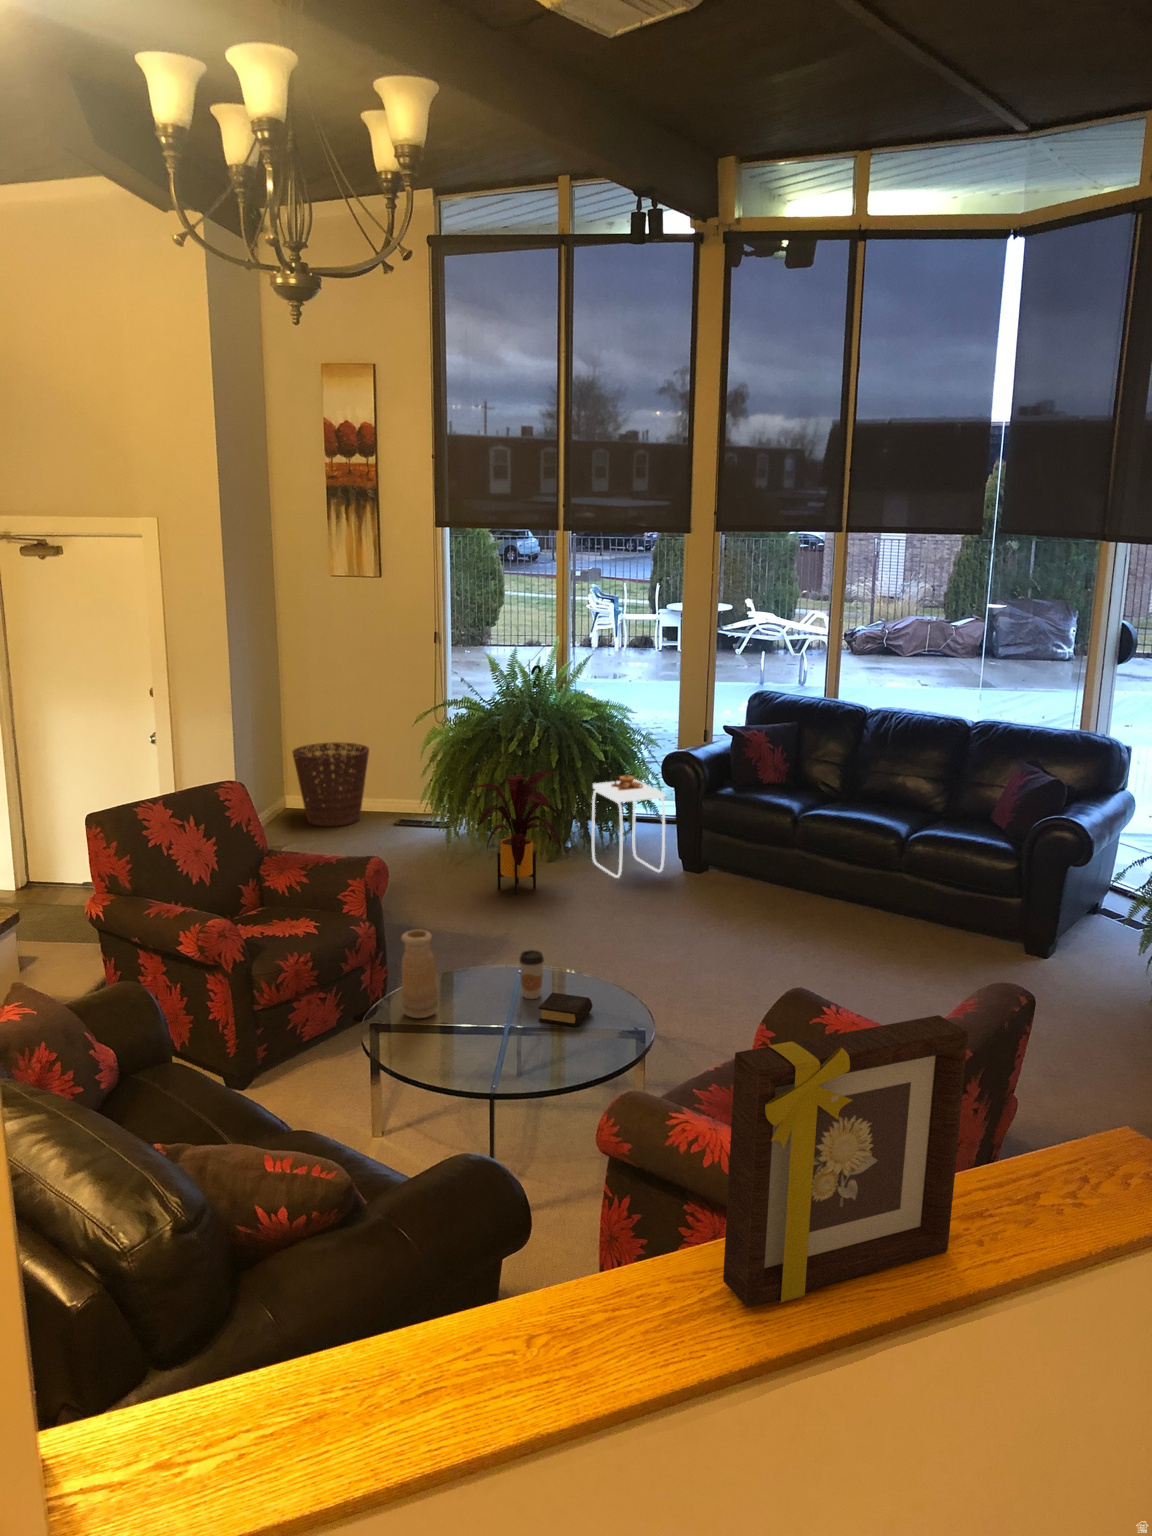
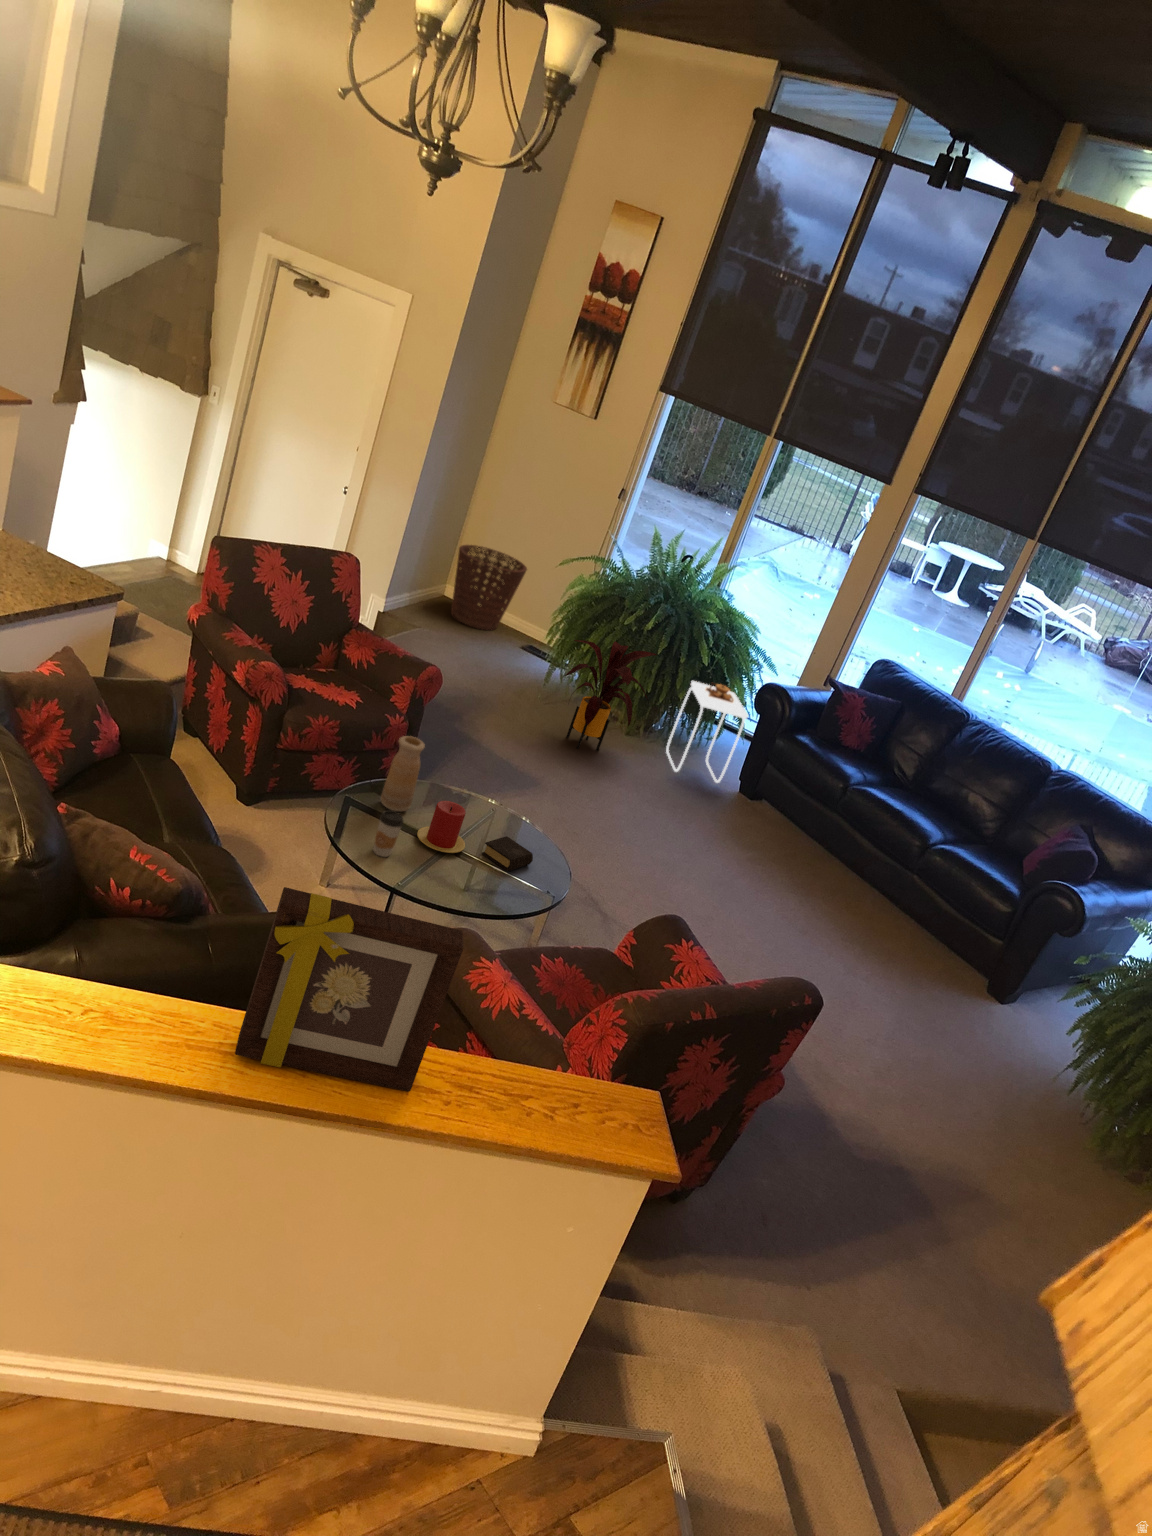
coffee cup: present [520,950,544,999] -> present [373,810,403,857]
candle: none [464,979,521,1037] -> present [417,801,466,853]

